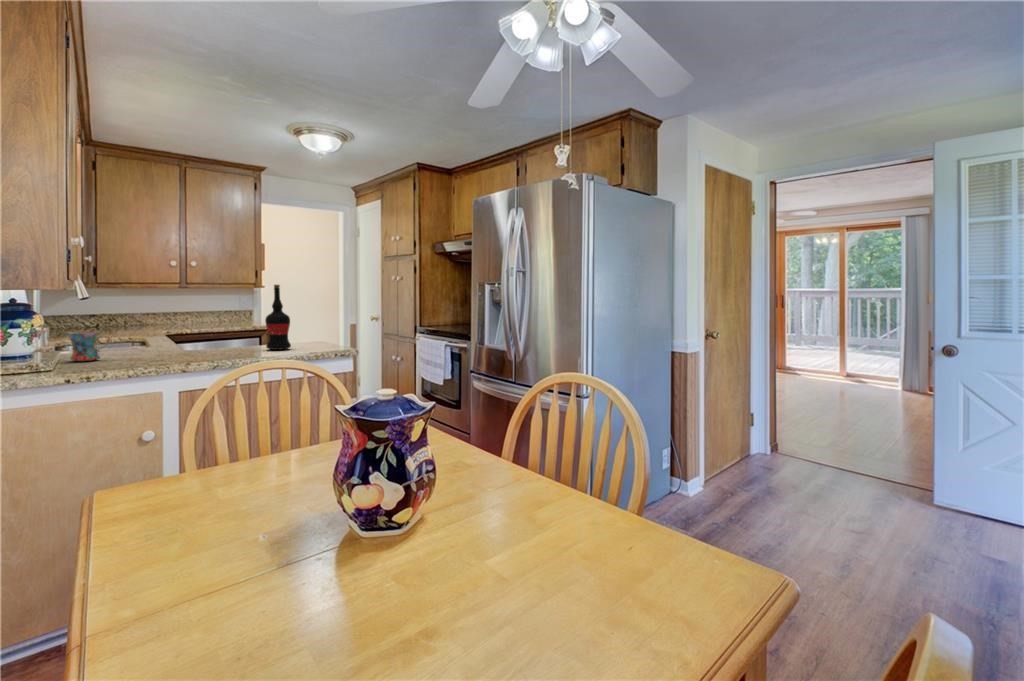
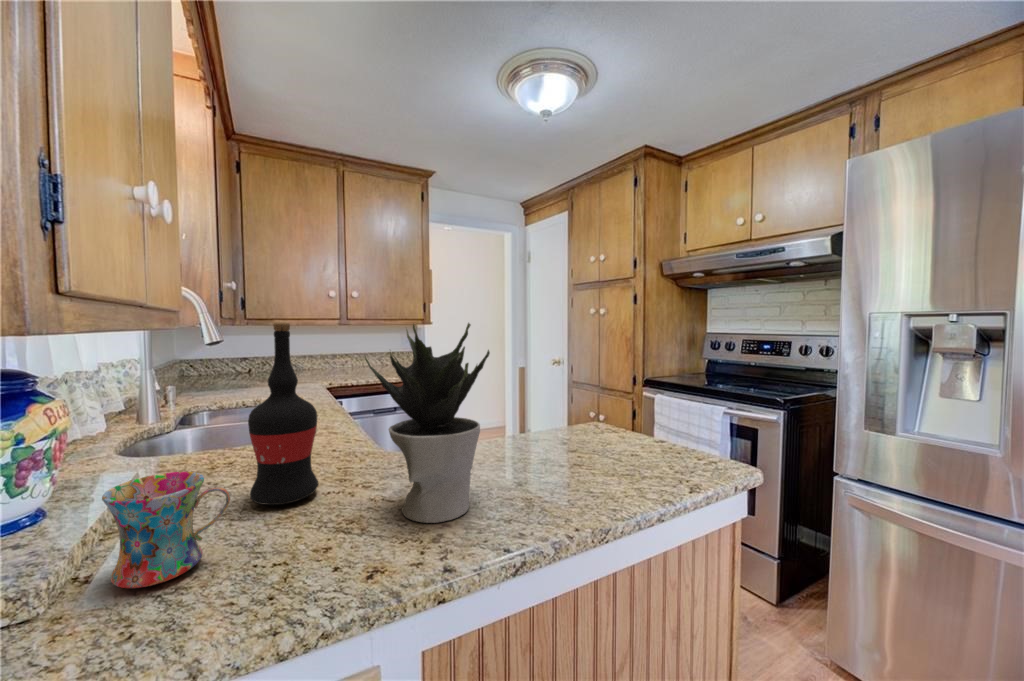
potted plant: none [162,283,219,356] -> present [365,323,490,523]
wine bottle: present [265,285,291,350] -> present [248,323,319,505]

